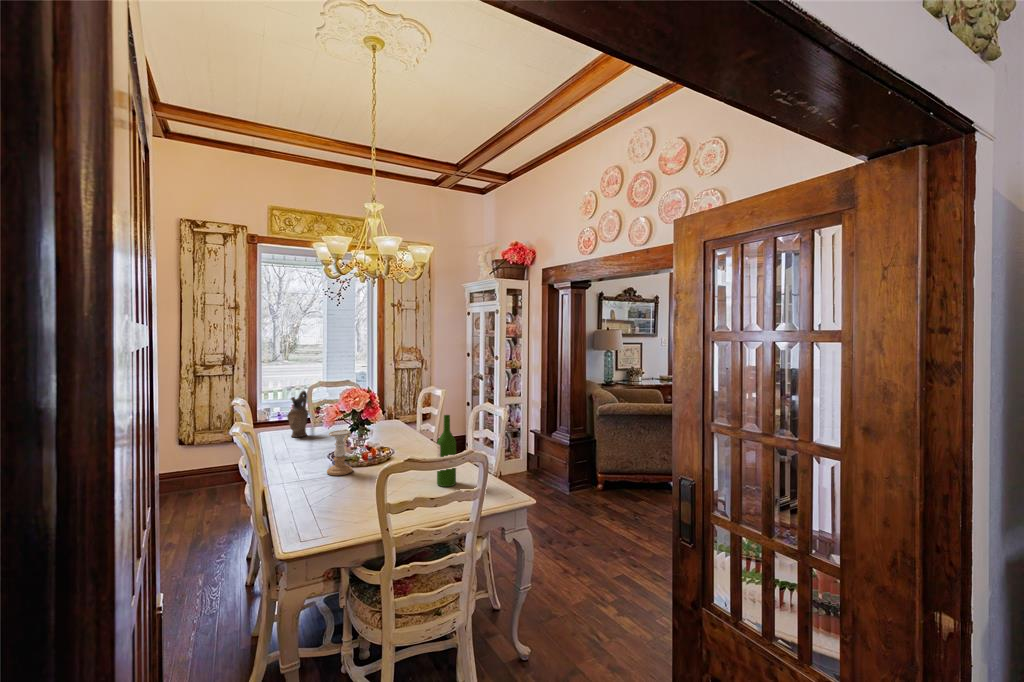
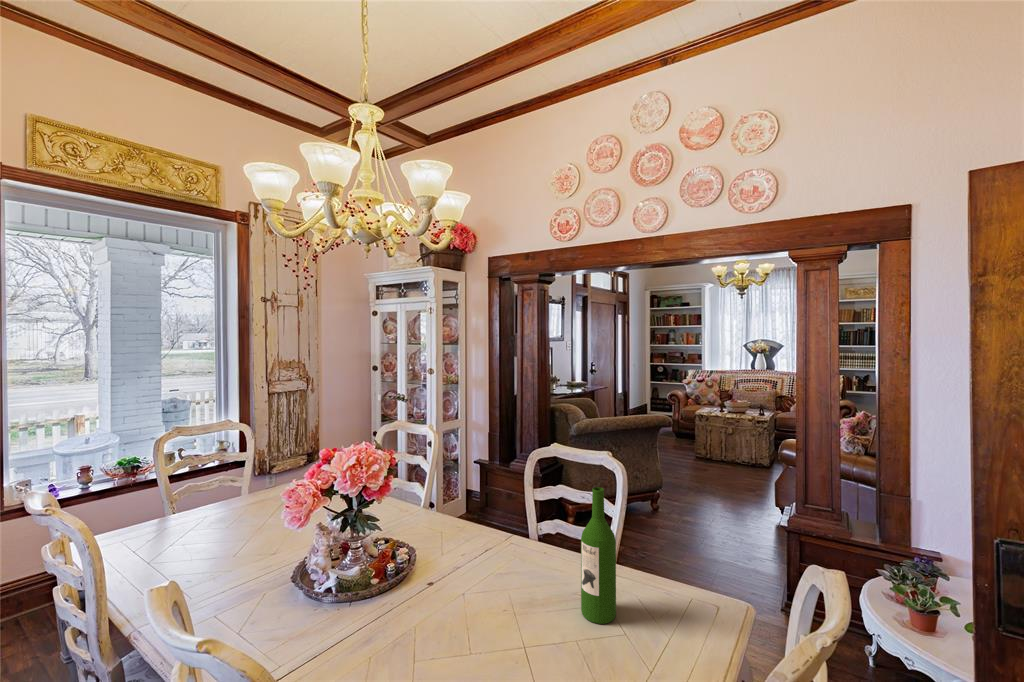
ceramic pitcher: present [287,391,308,437] -> none [143,455,188,553]
candle holder: present [327,430,353,475] -> none [338,544,392,653]

